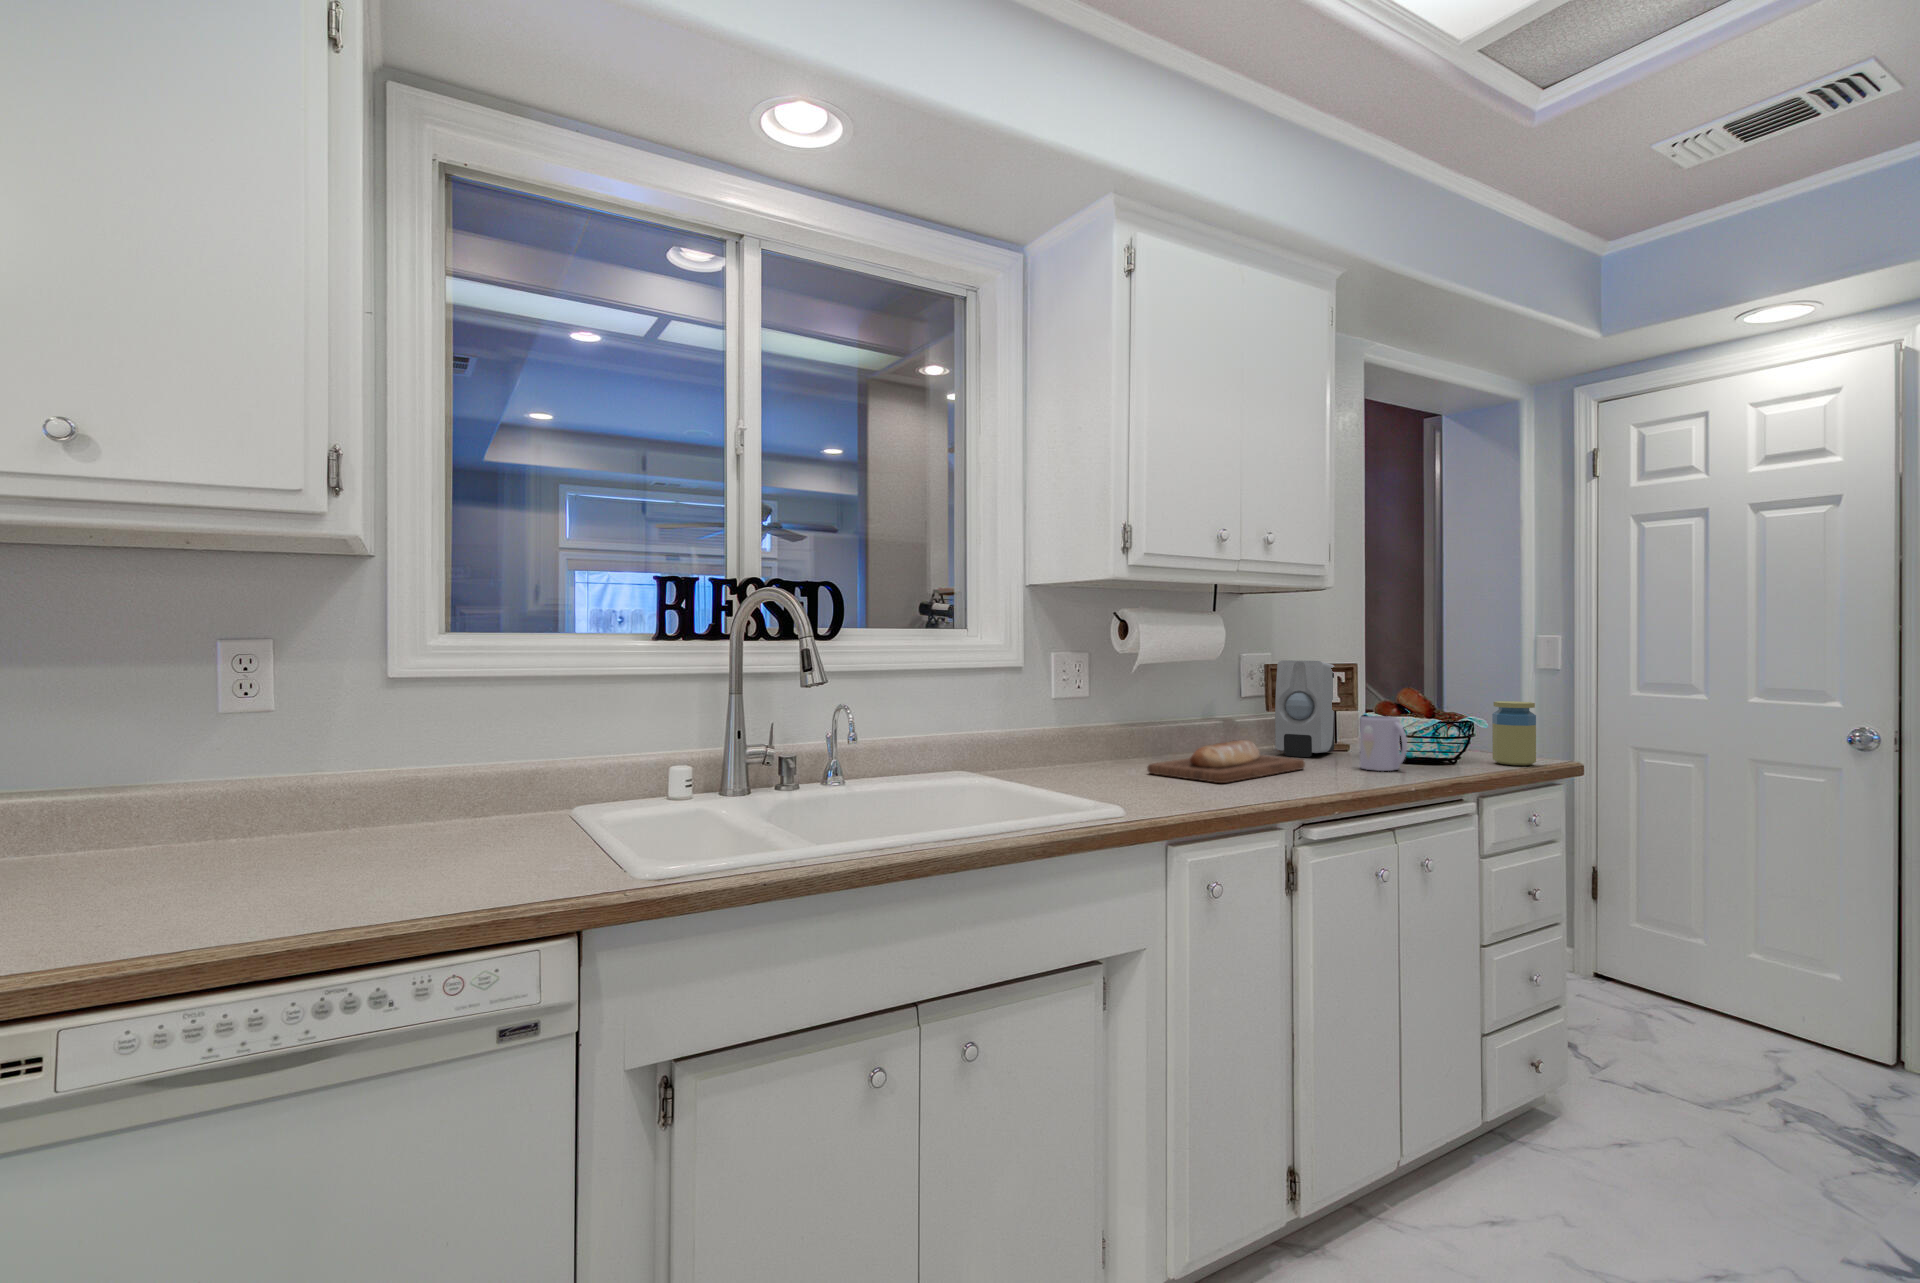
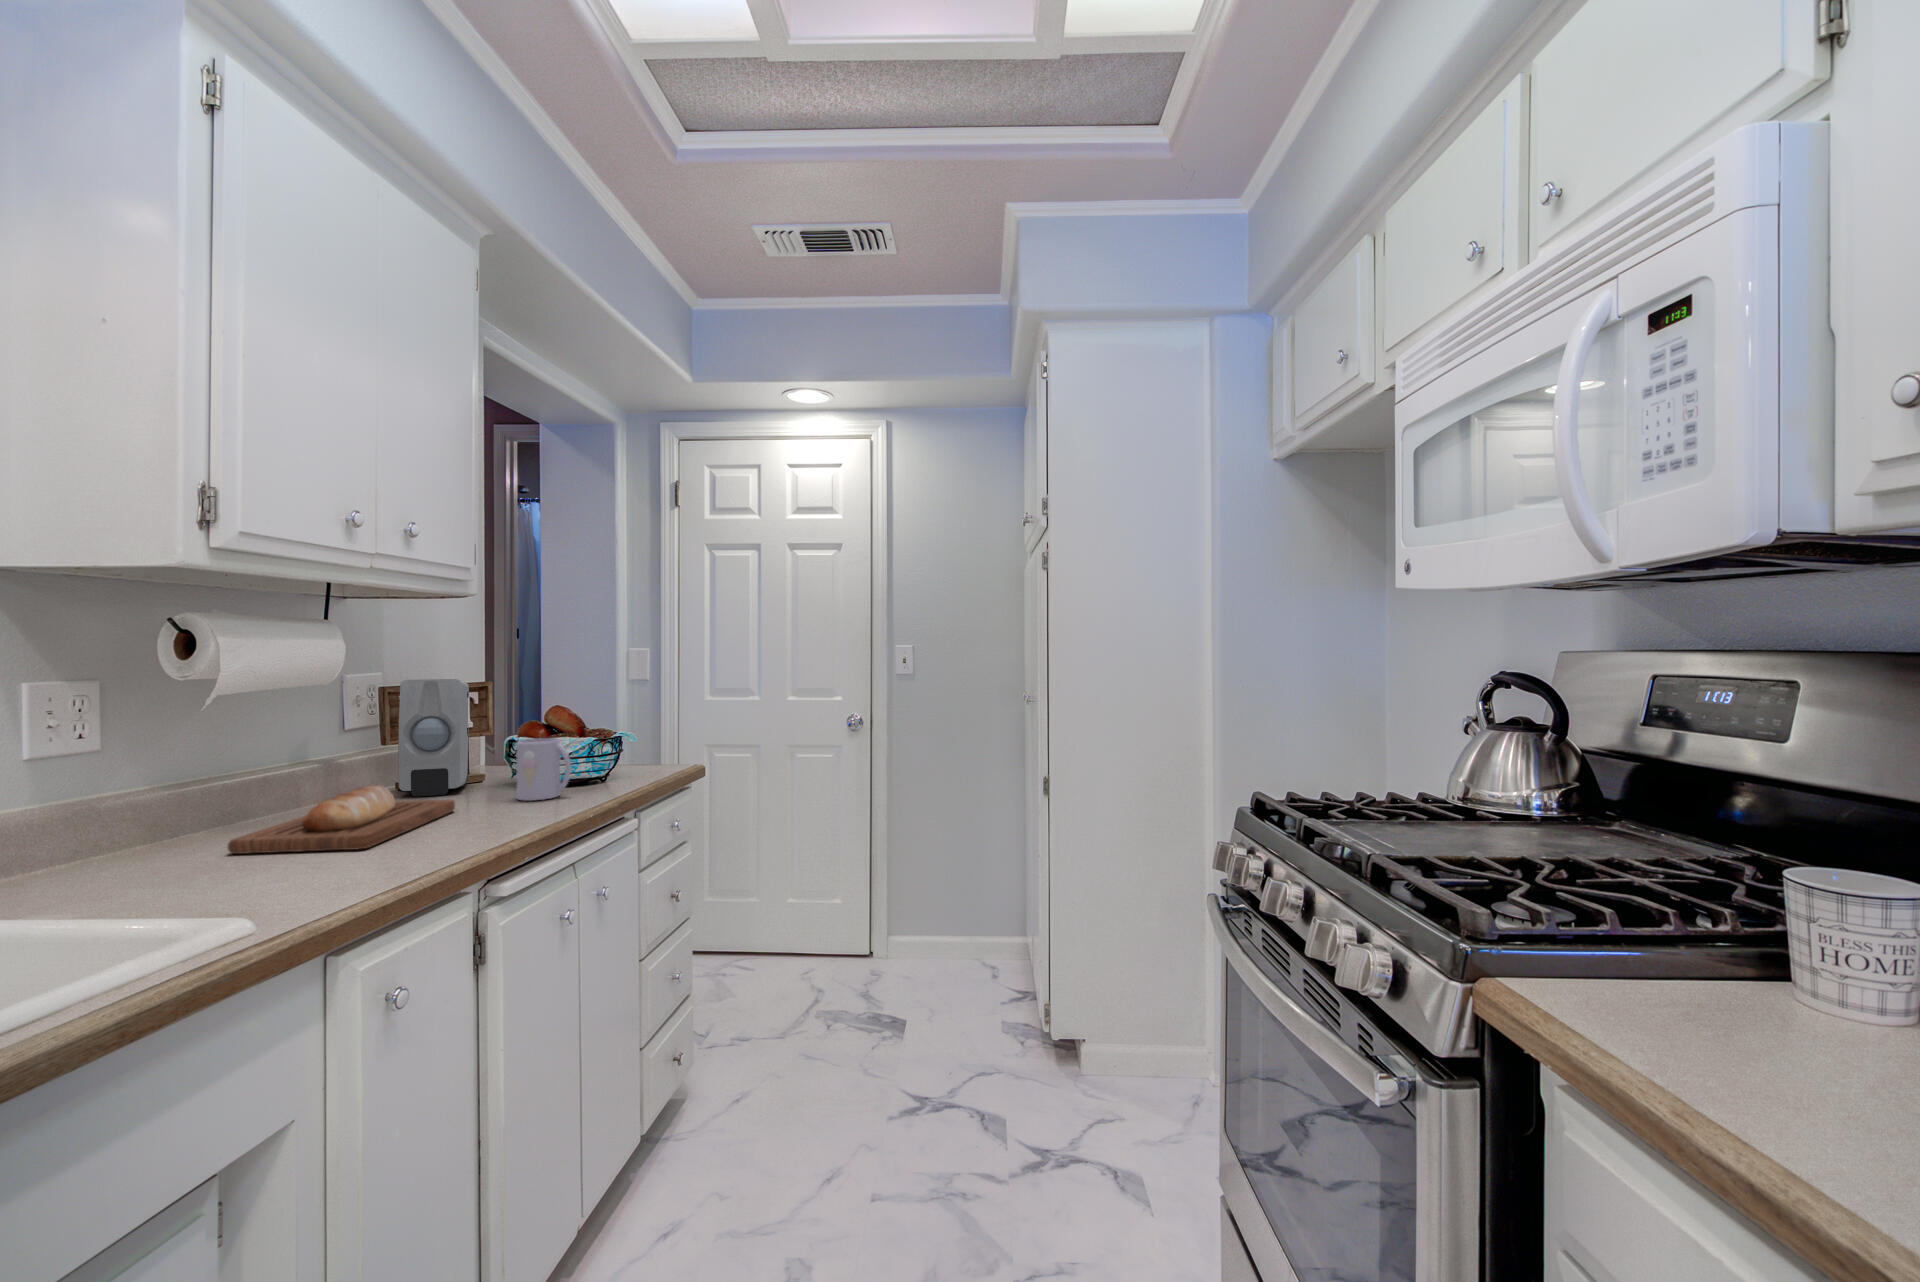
jar: present [1492,701,1536,765] -> none [636,712,675,775]

